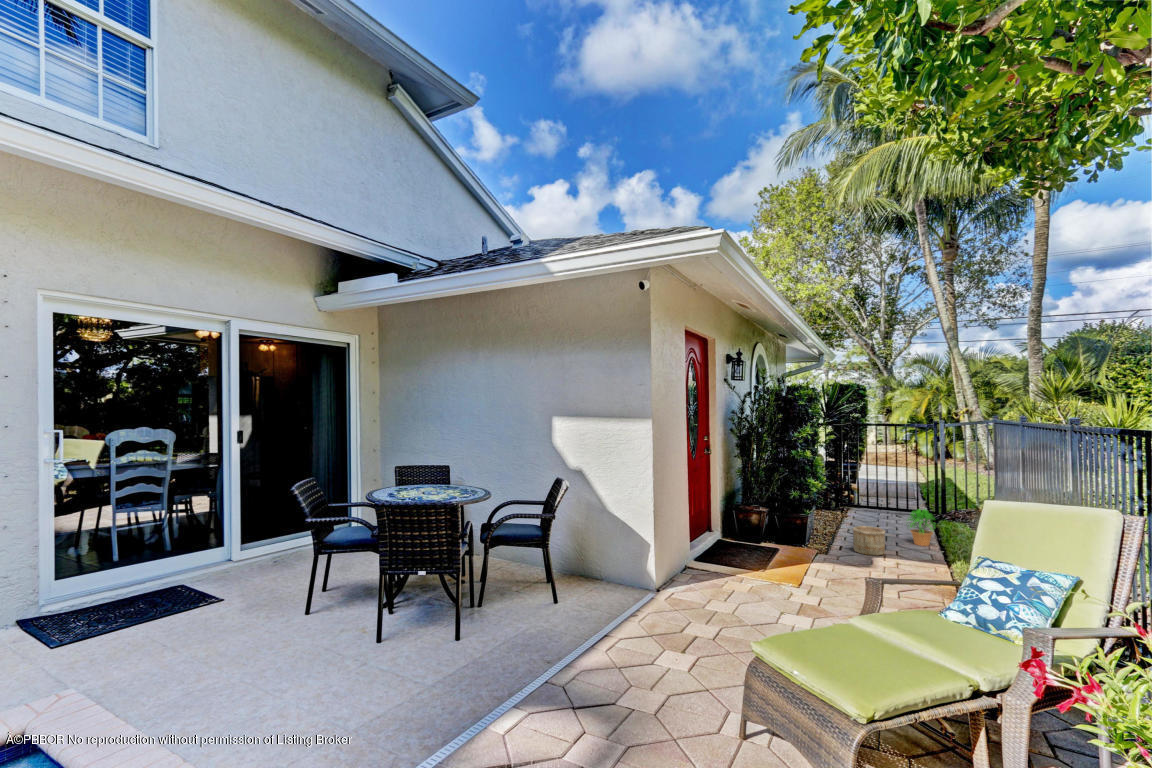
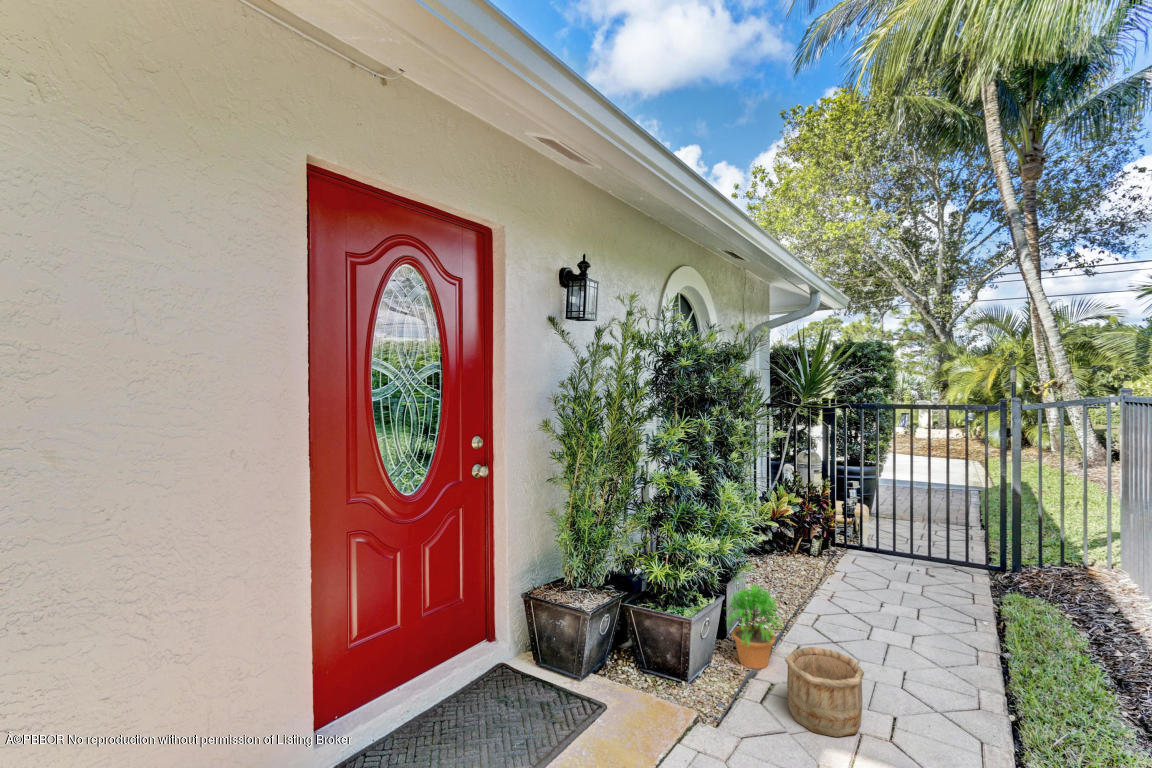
potted plant: present [908,509,935,546] -> present [727,586,781,669]

